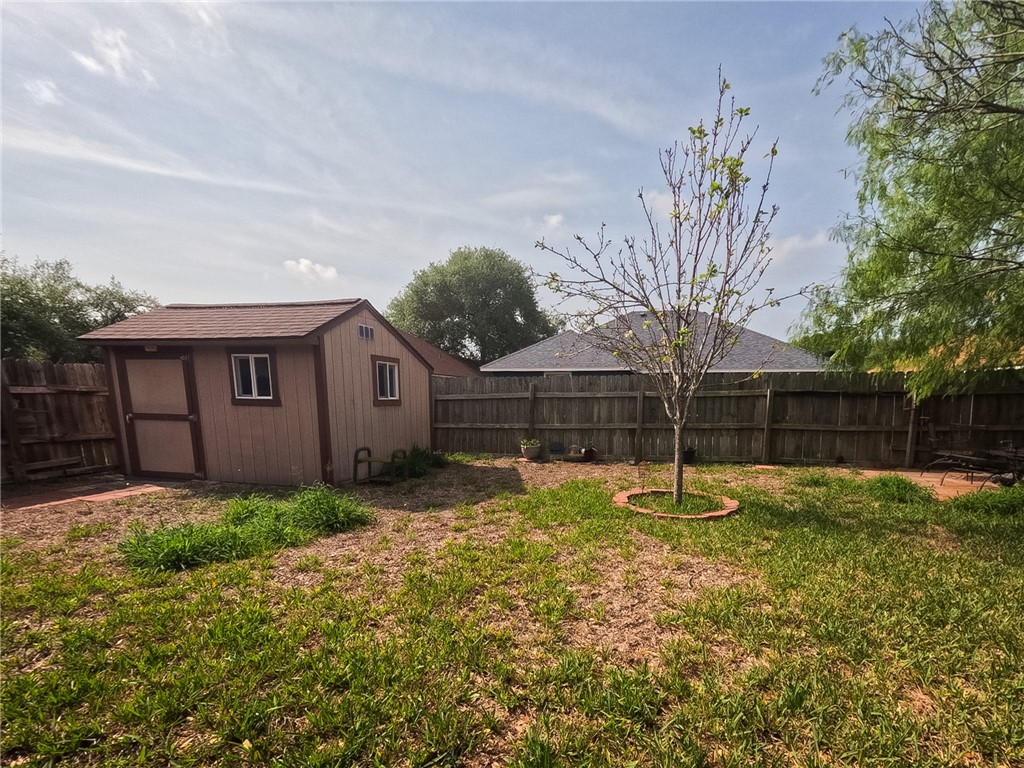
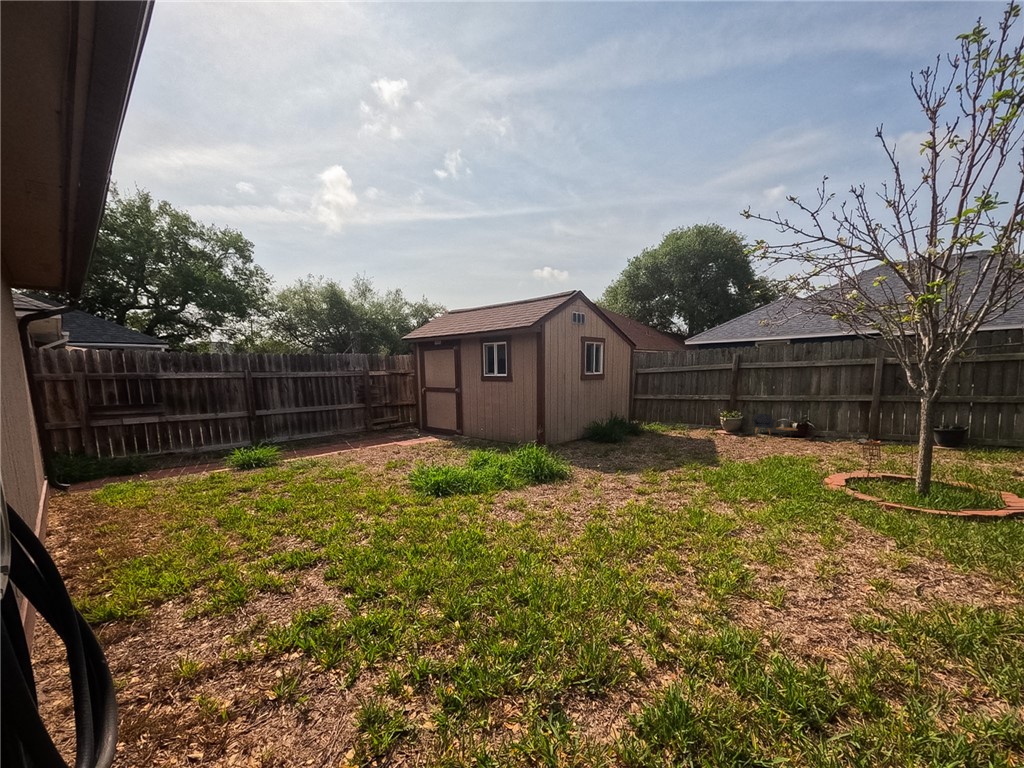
bench: present [353,447,407,485] -> none [559,414,604,448]

